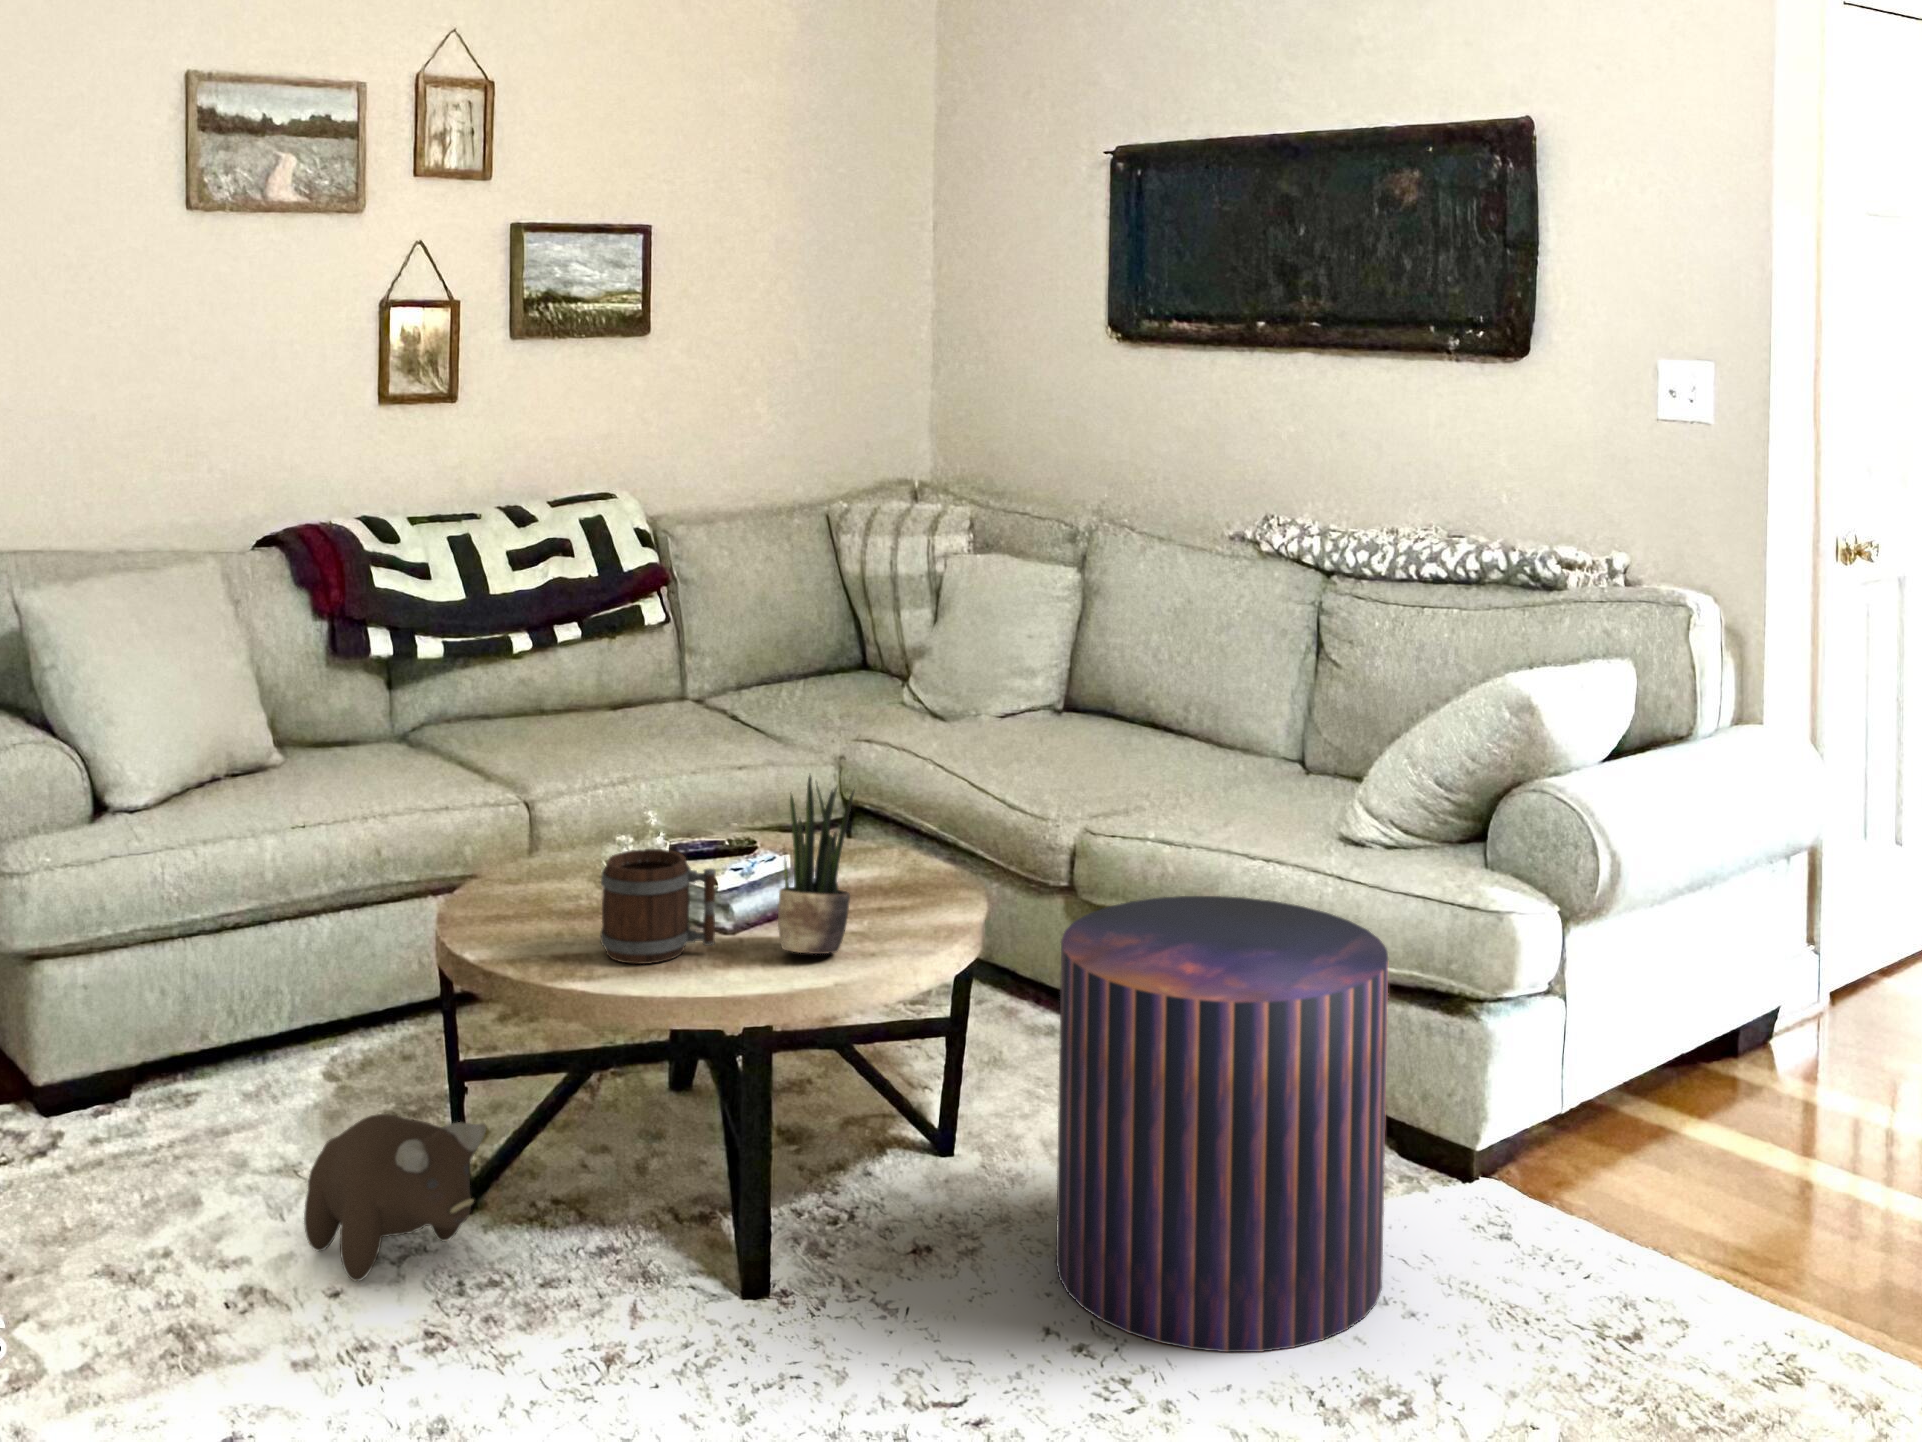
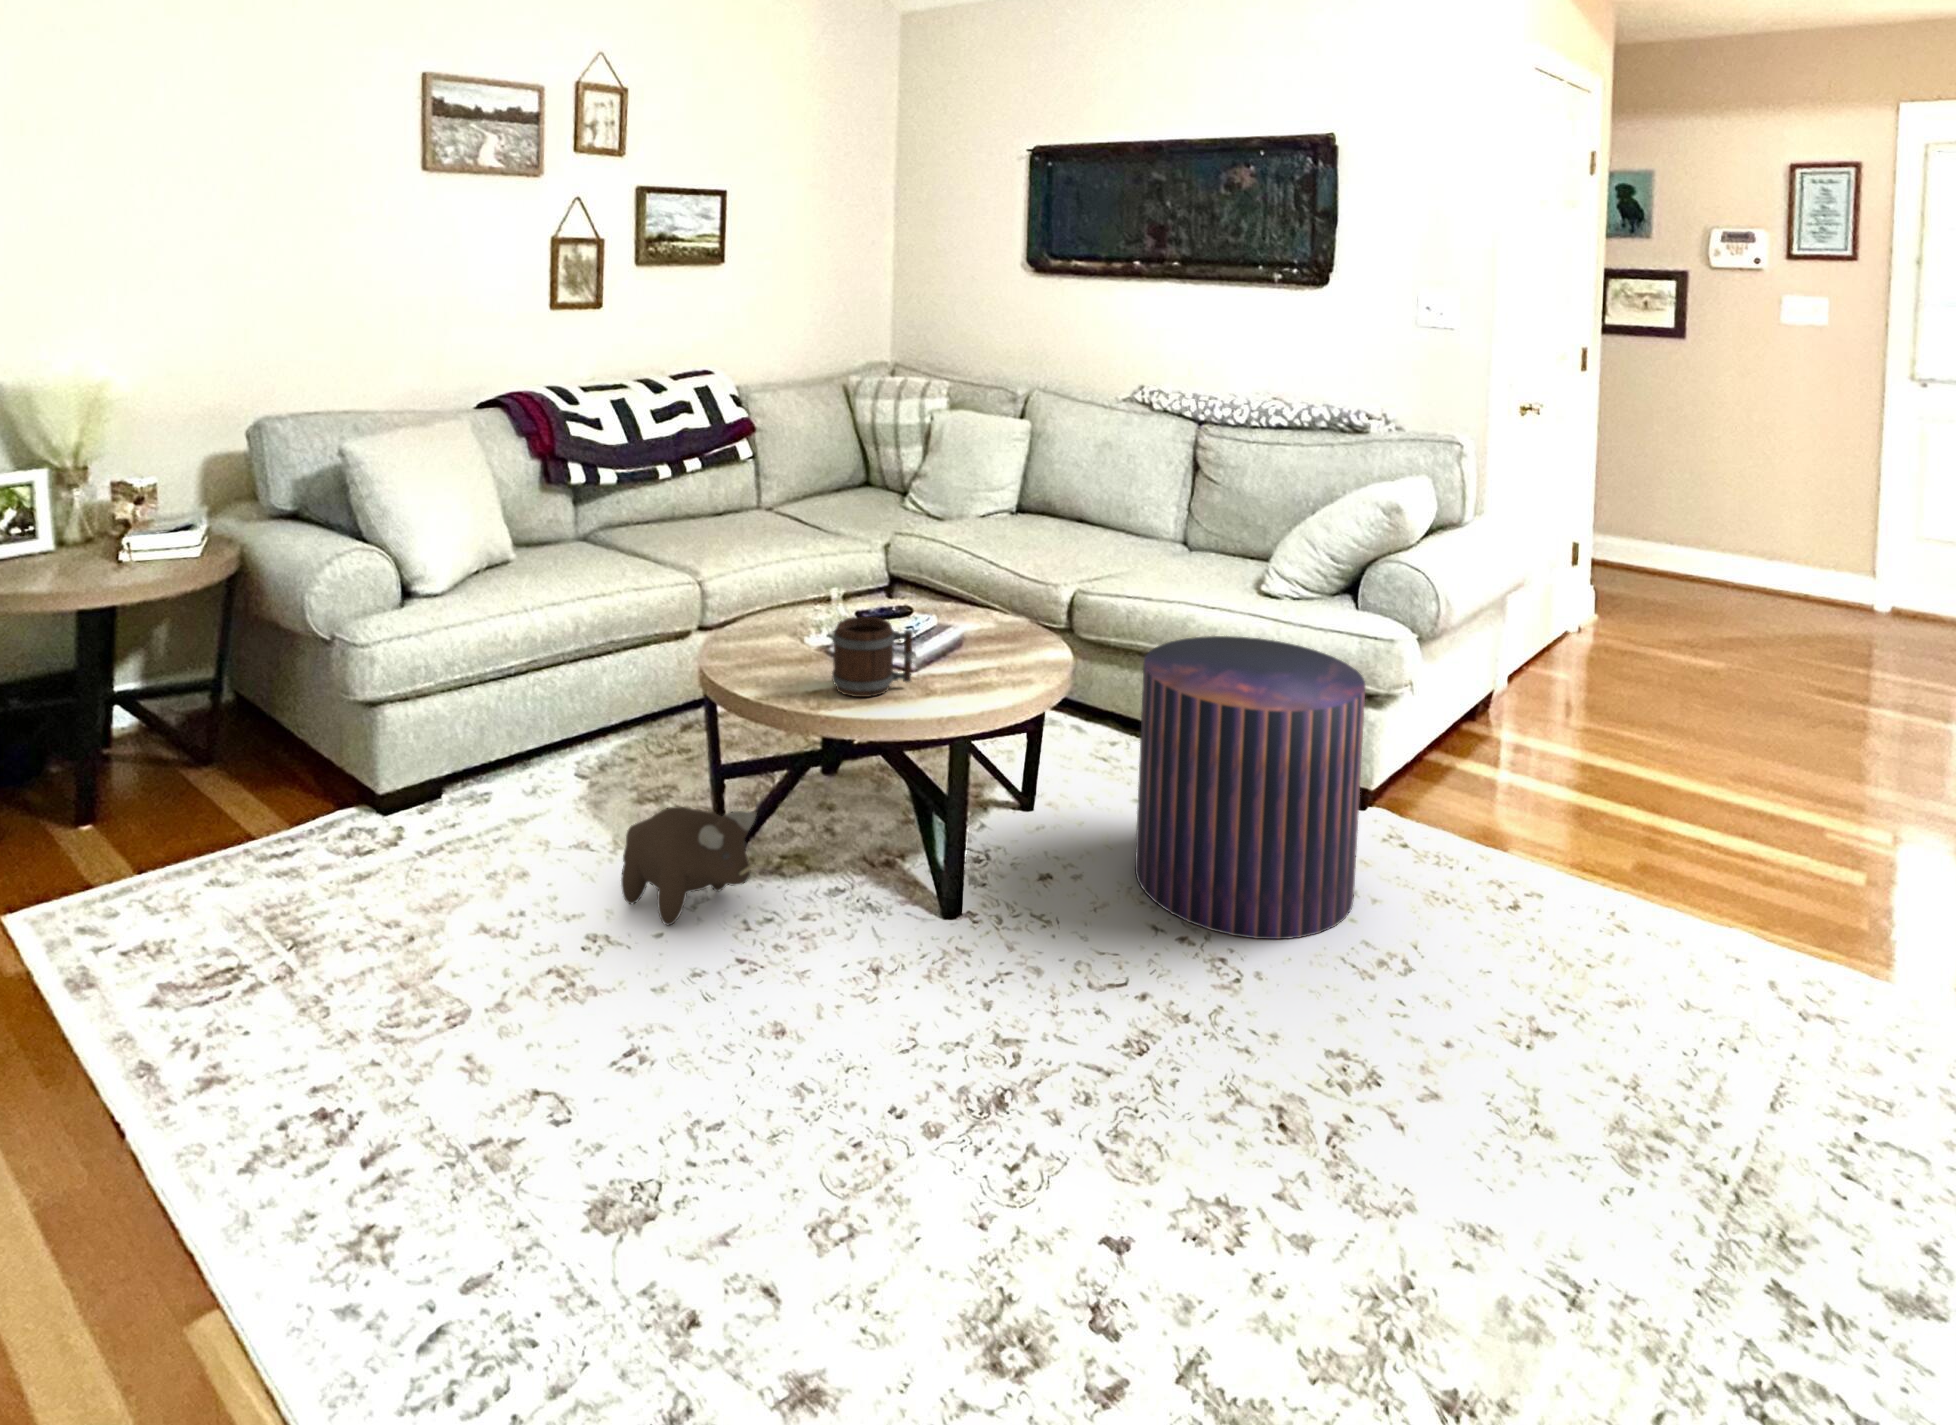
potted plant: present [778,775,854,954] -> none [954,563,1005,686]

